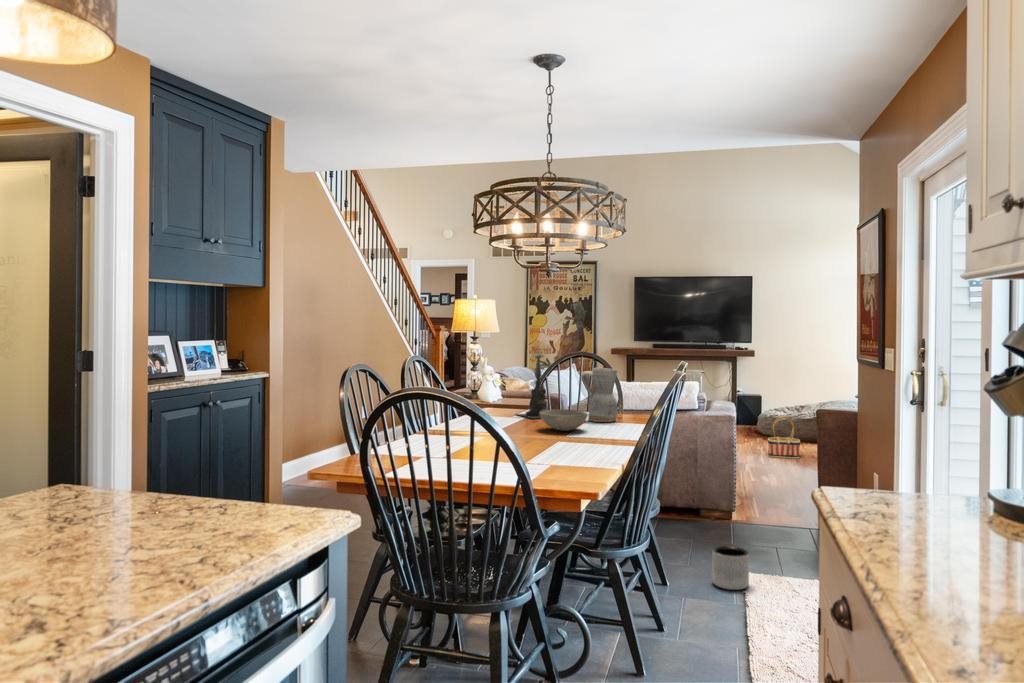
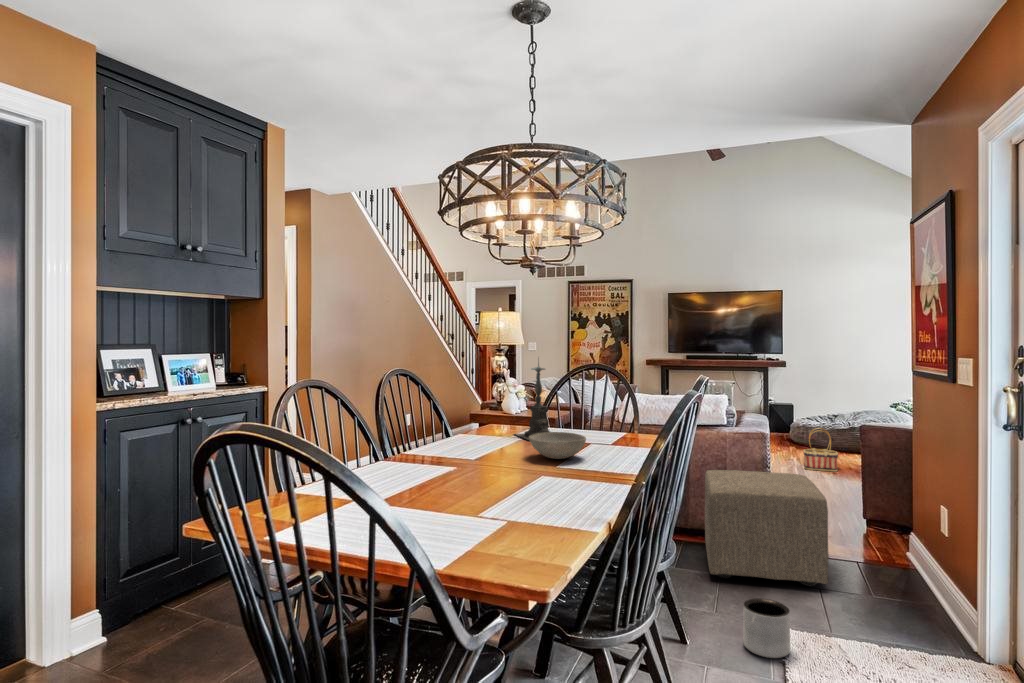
ceramic pitcher: present [582,368,618,422] -> none [585,382,627,446]
ottoman: none [677,449,783,545] -> present [705,470,829,586]

